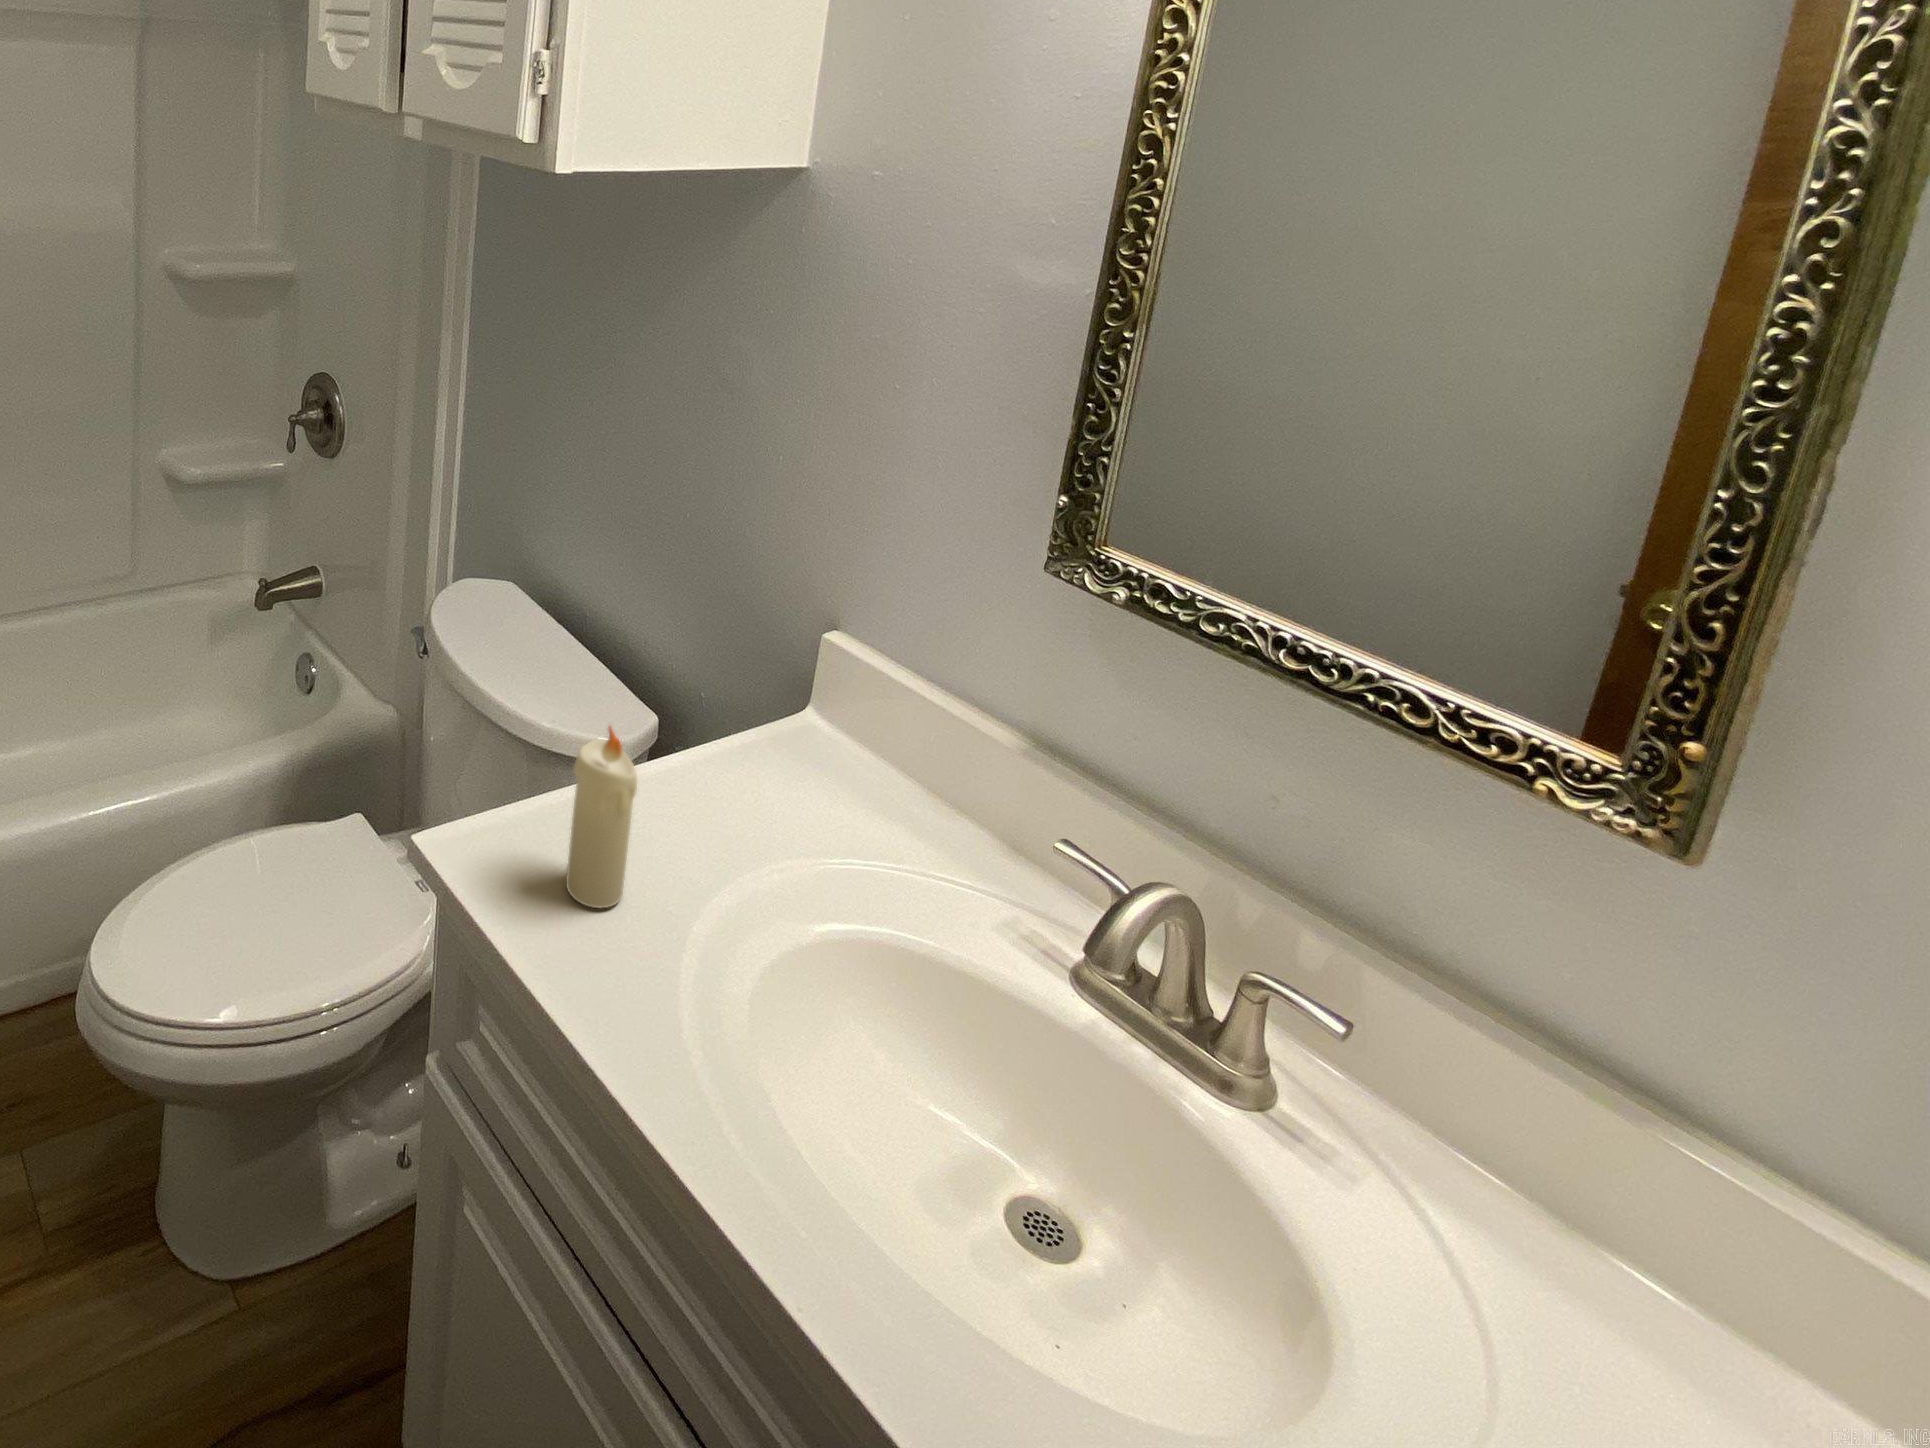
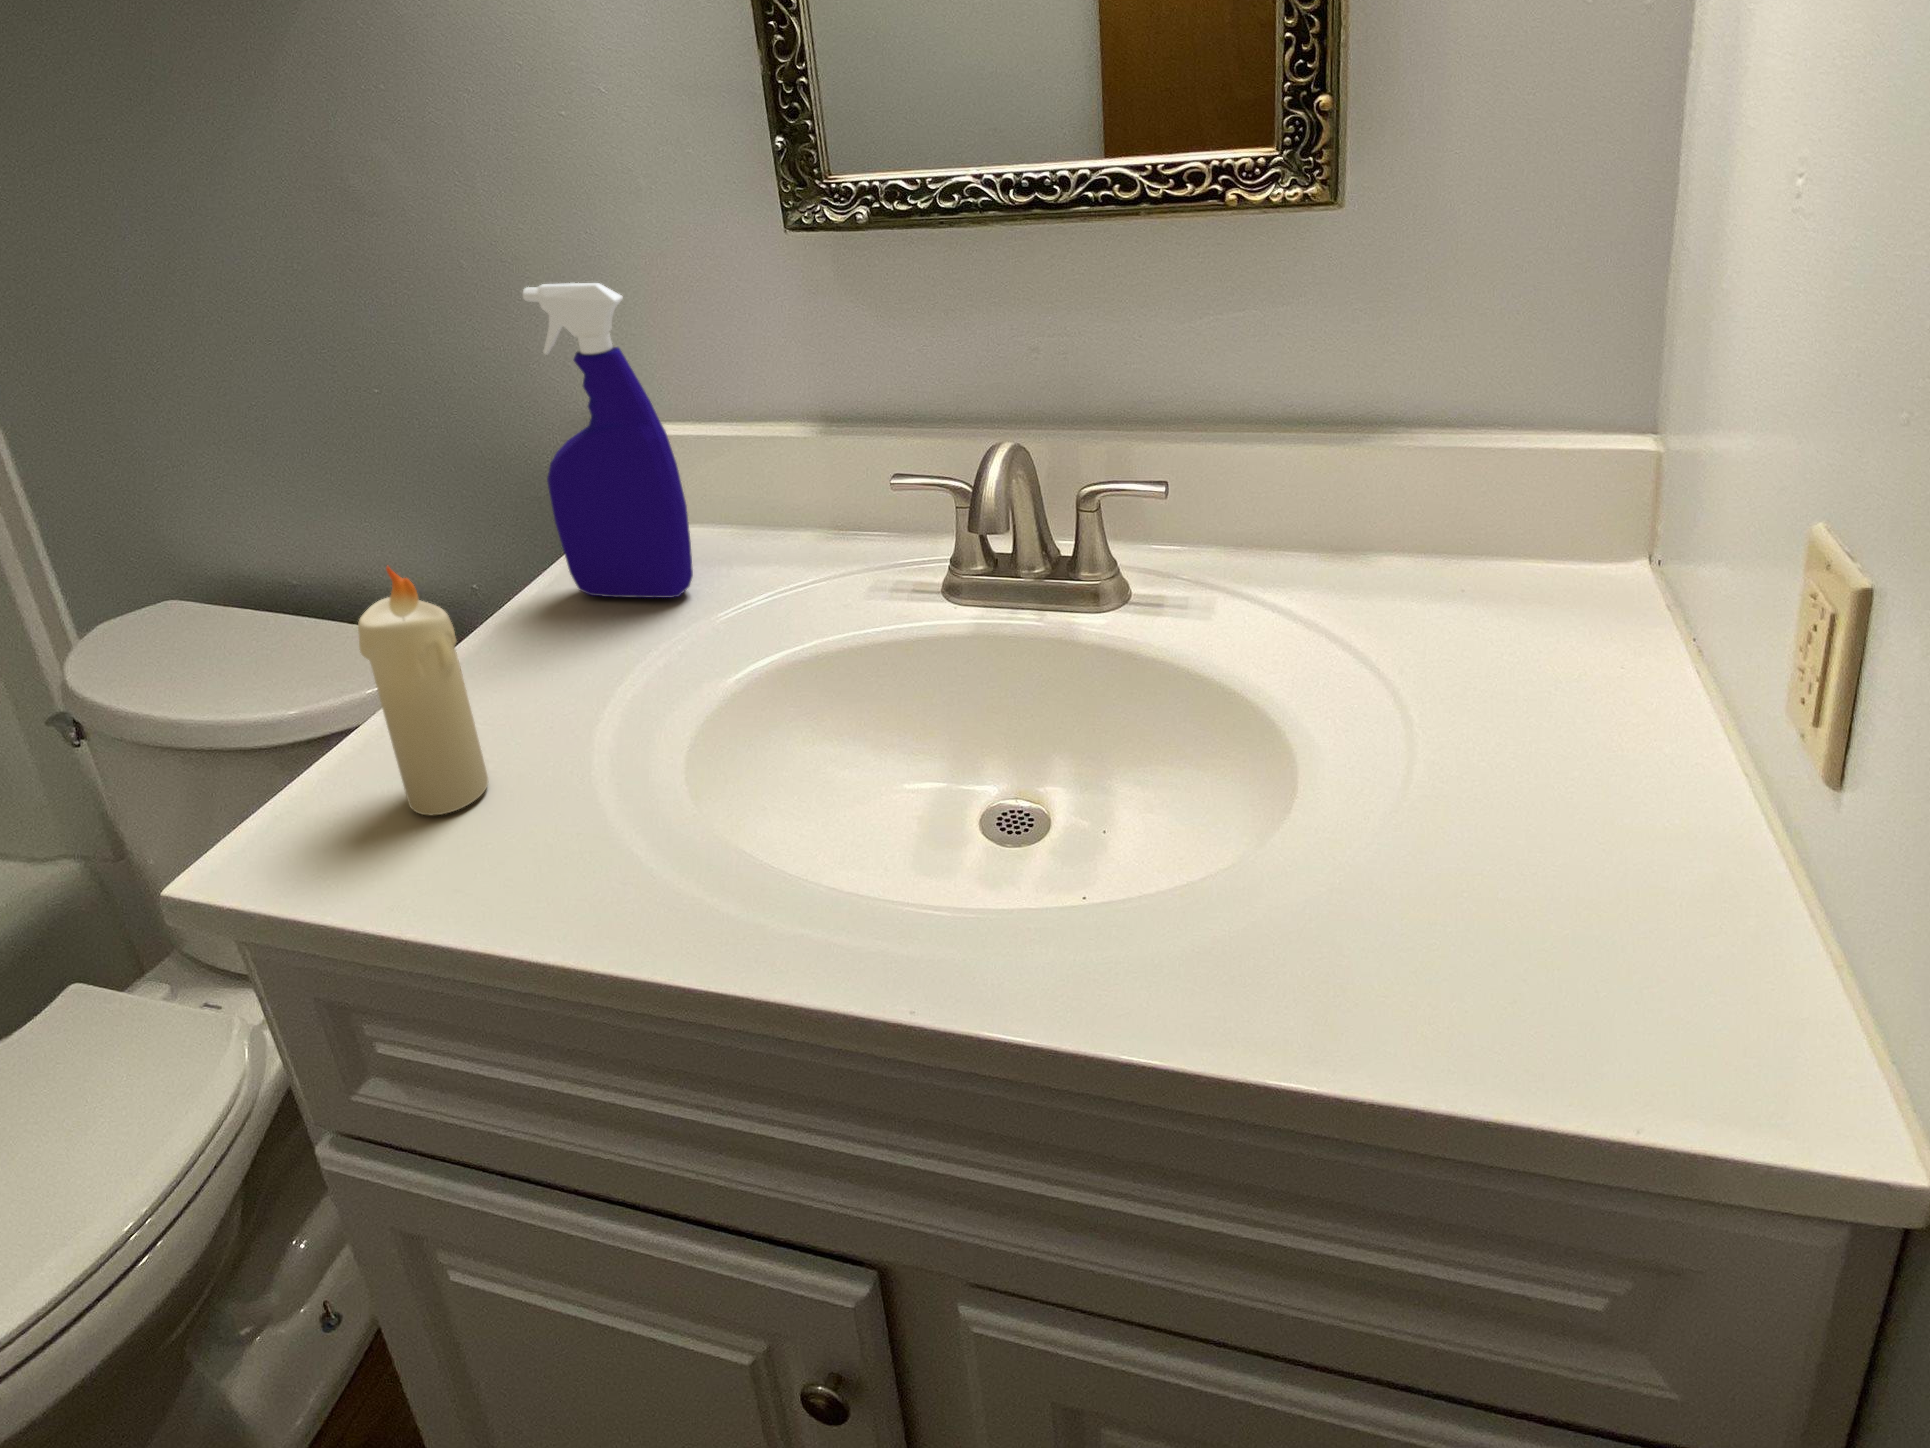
spray bottle: none [757,533,871,820] -> present [523,283,693,598]

